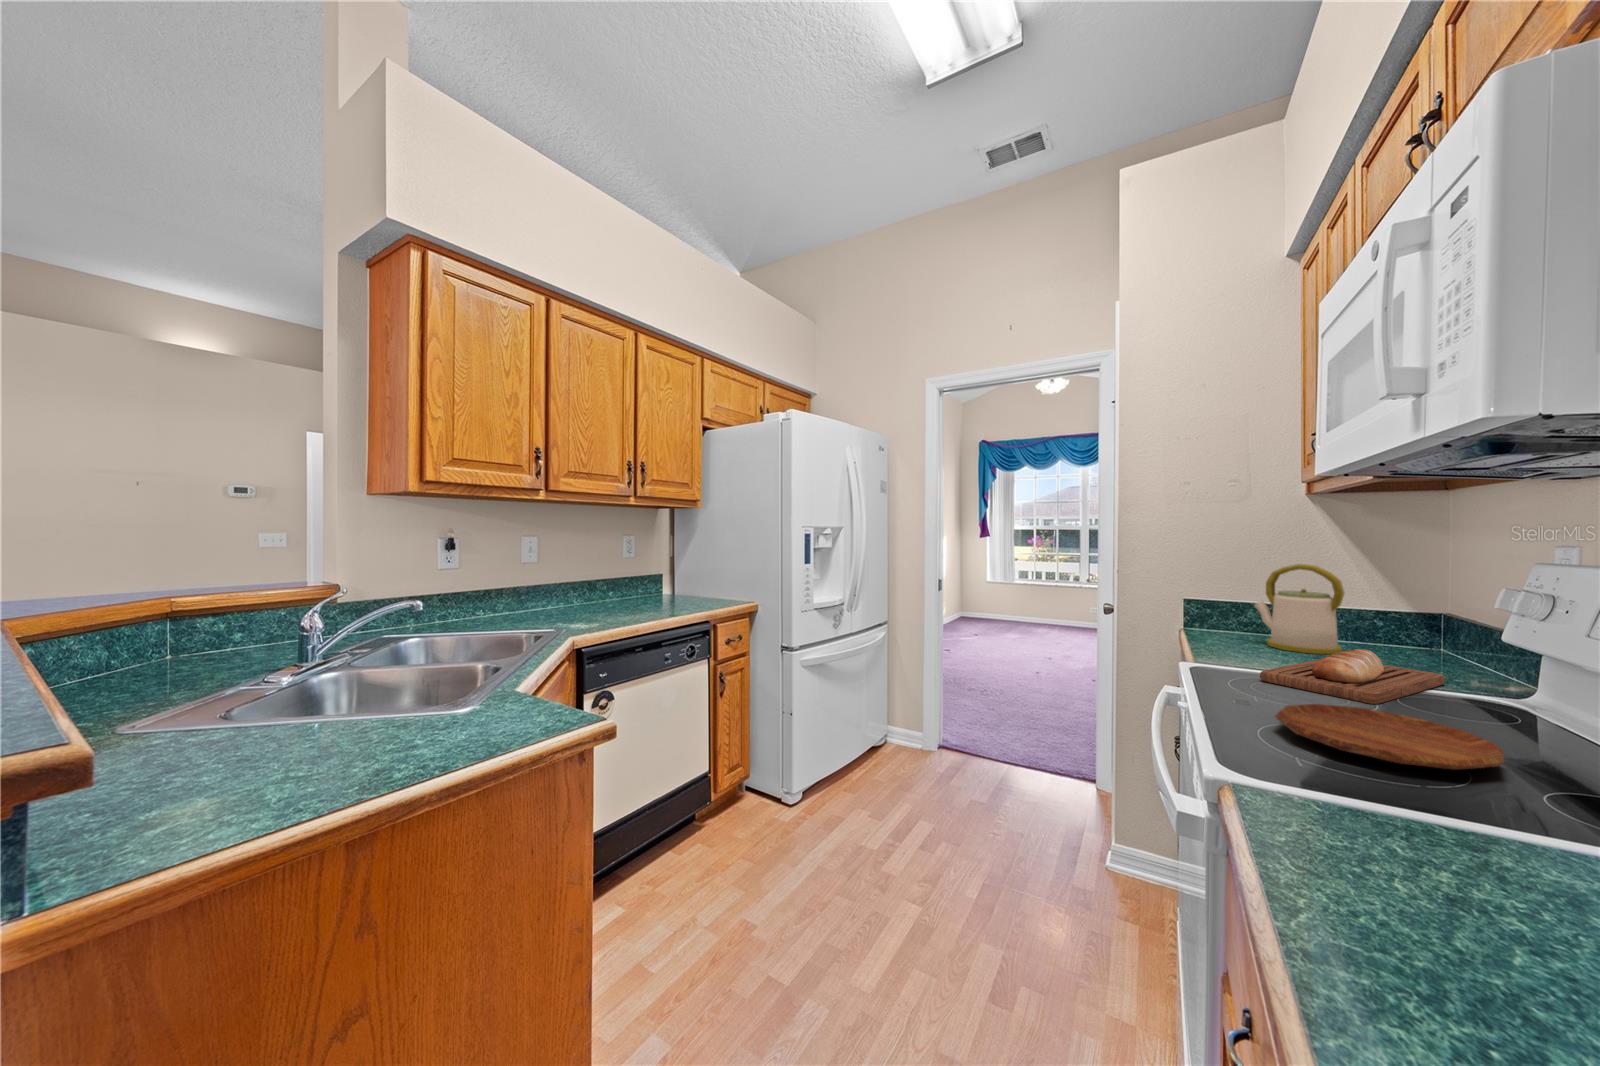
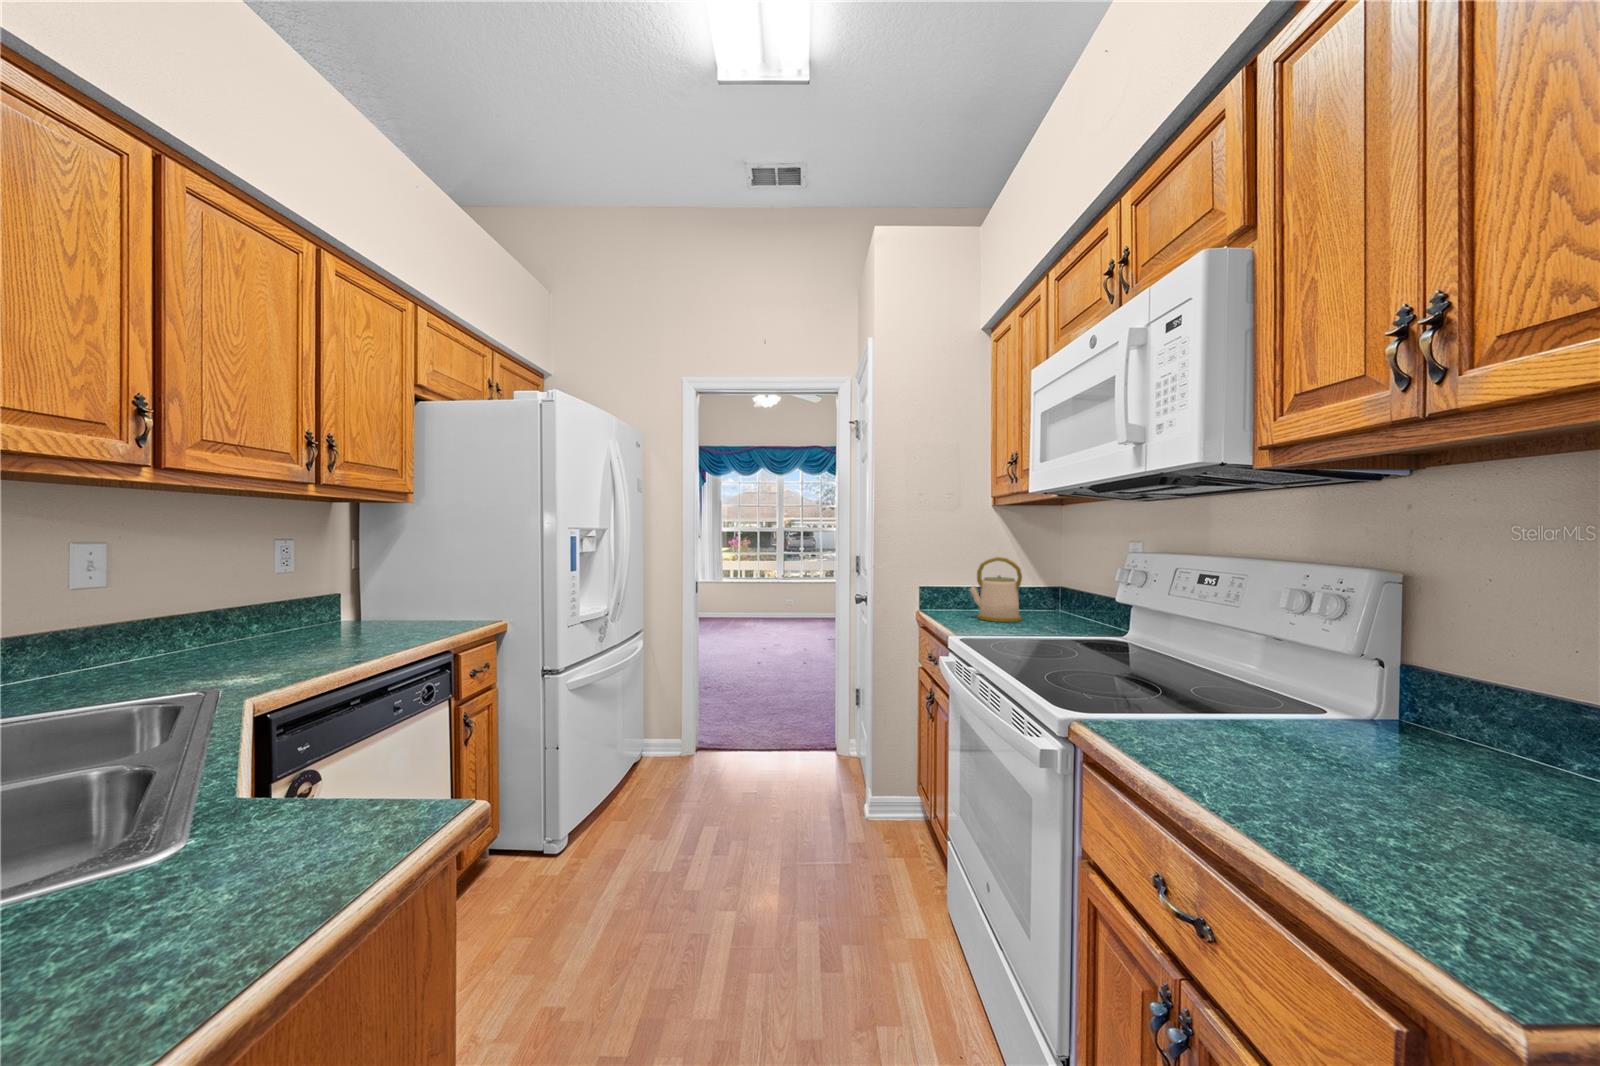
bread loaf: present [1260,649,1445,704] -> none [1006,616,1089,652]
tray: present [1275,704,1504,770] -> none [1053,655,1175,688]

